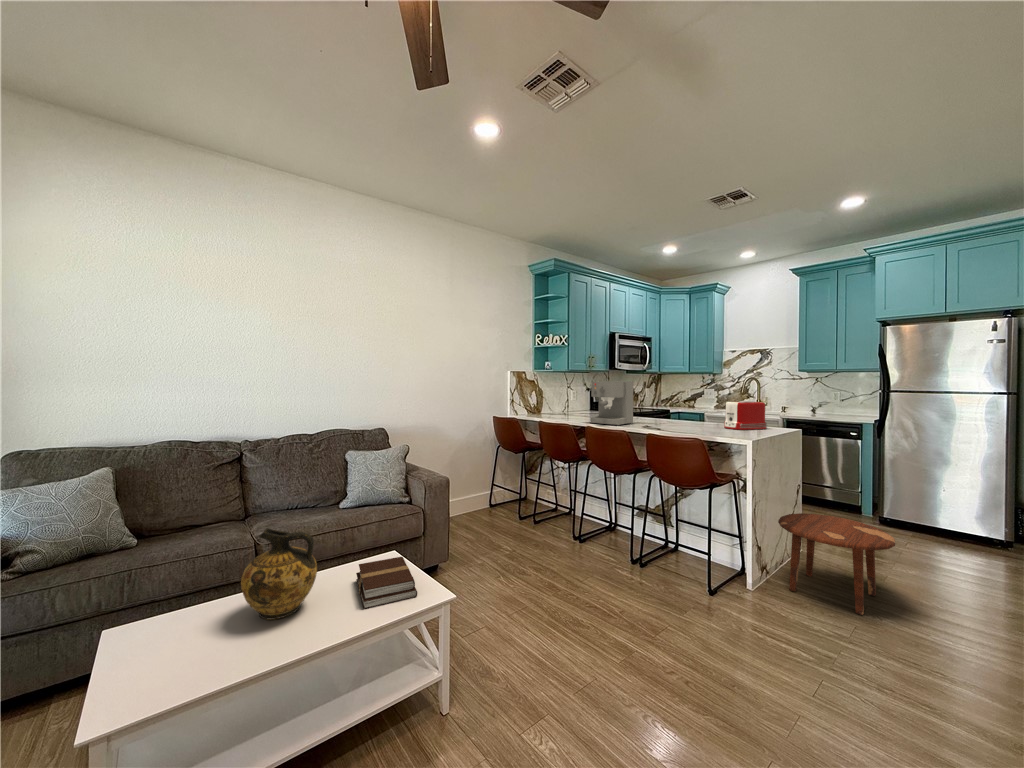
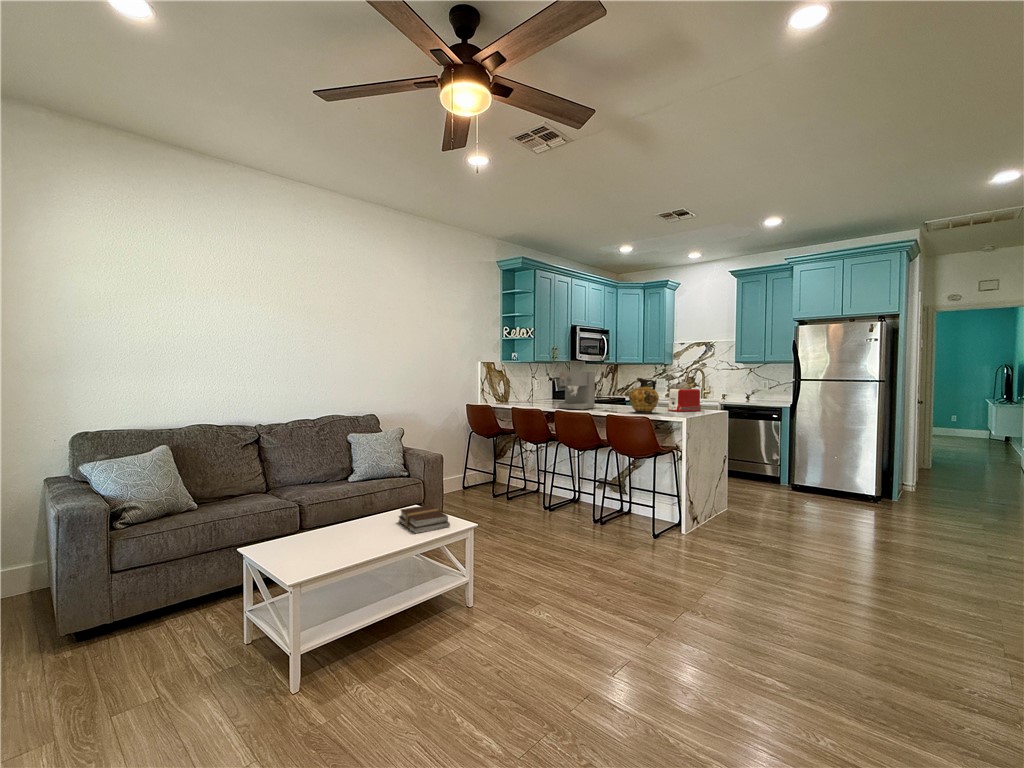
side table: present [778,513,895,615] -> none [706,476,784,544]
ceramic jug: present [241,528,317,620] -> present [629,378,659,413]

